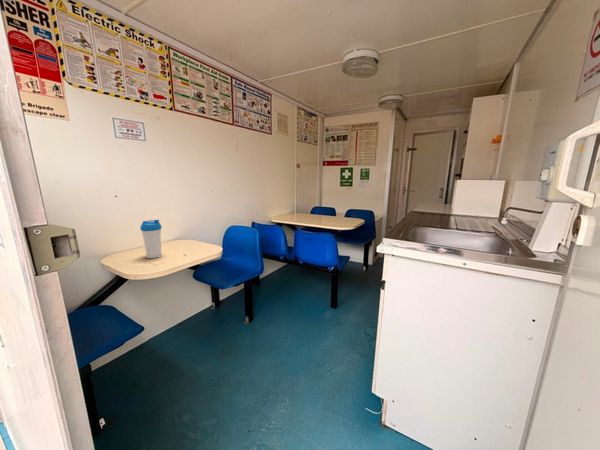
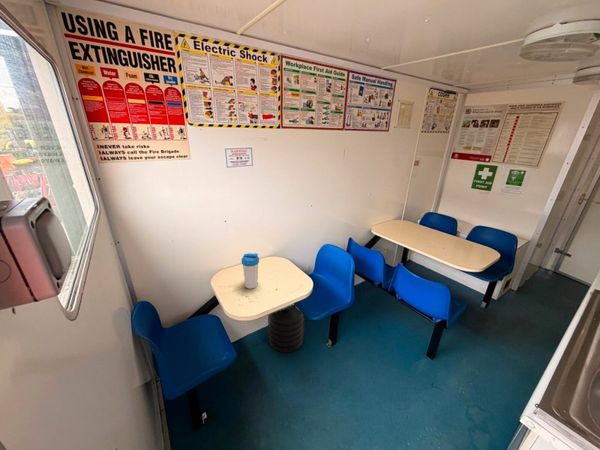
trash can: none [175,270,218,340] -> present [268,304,304,353]

